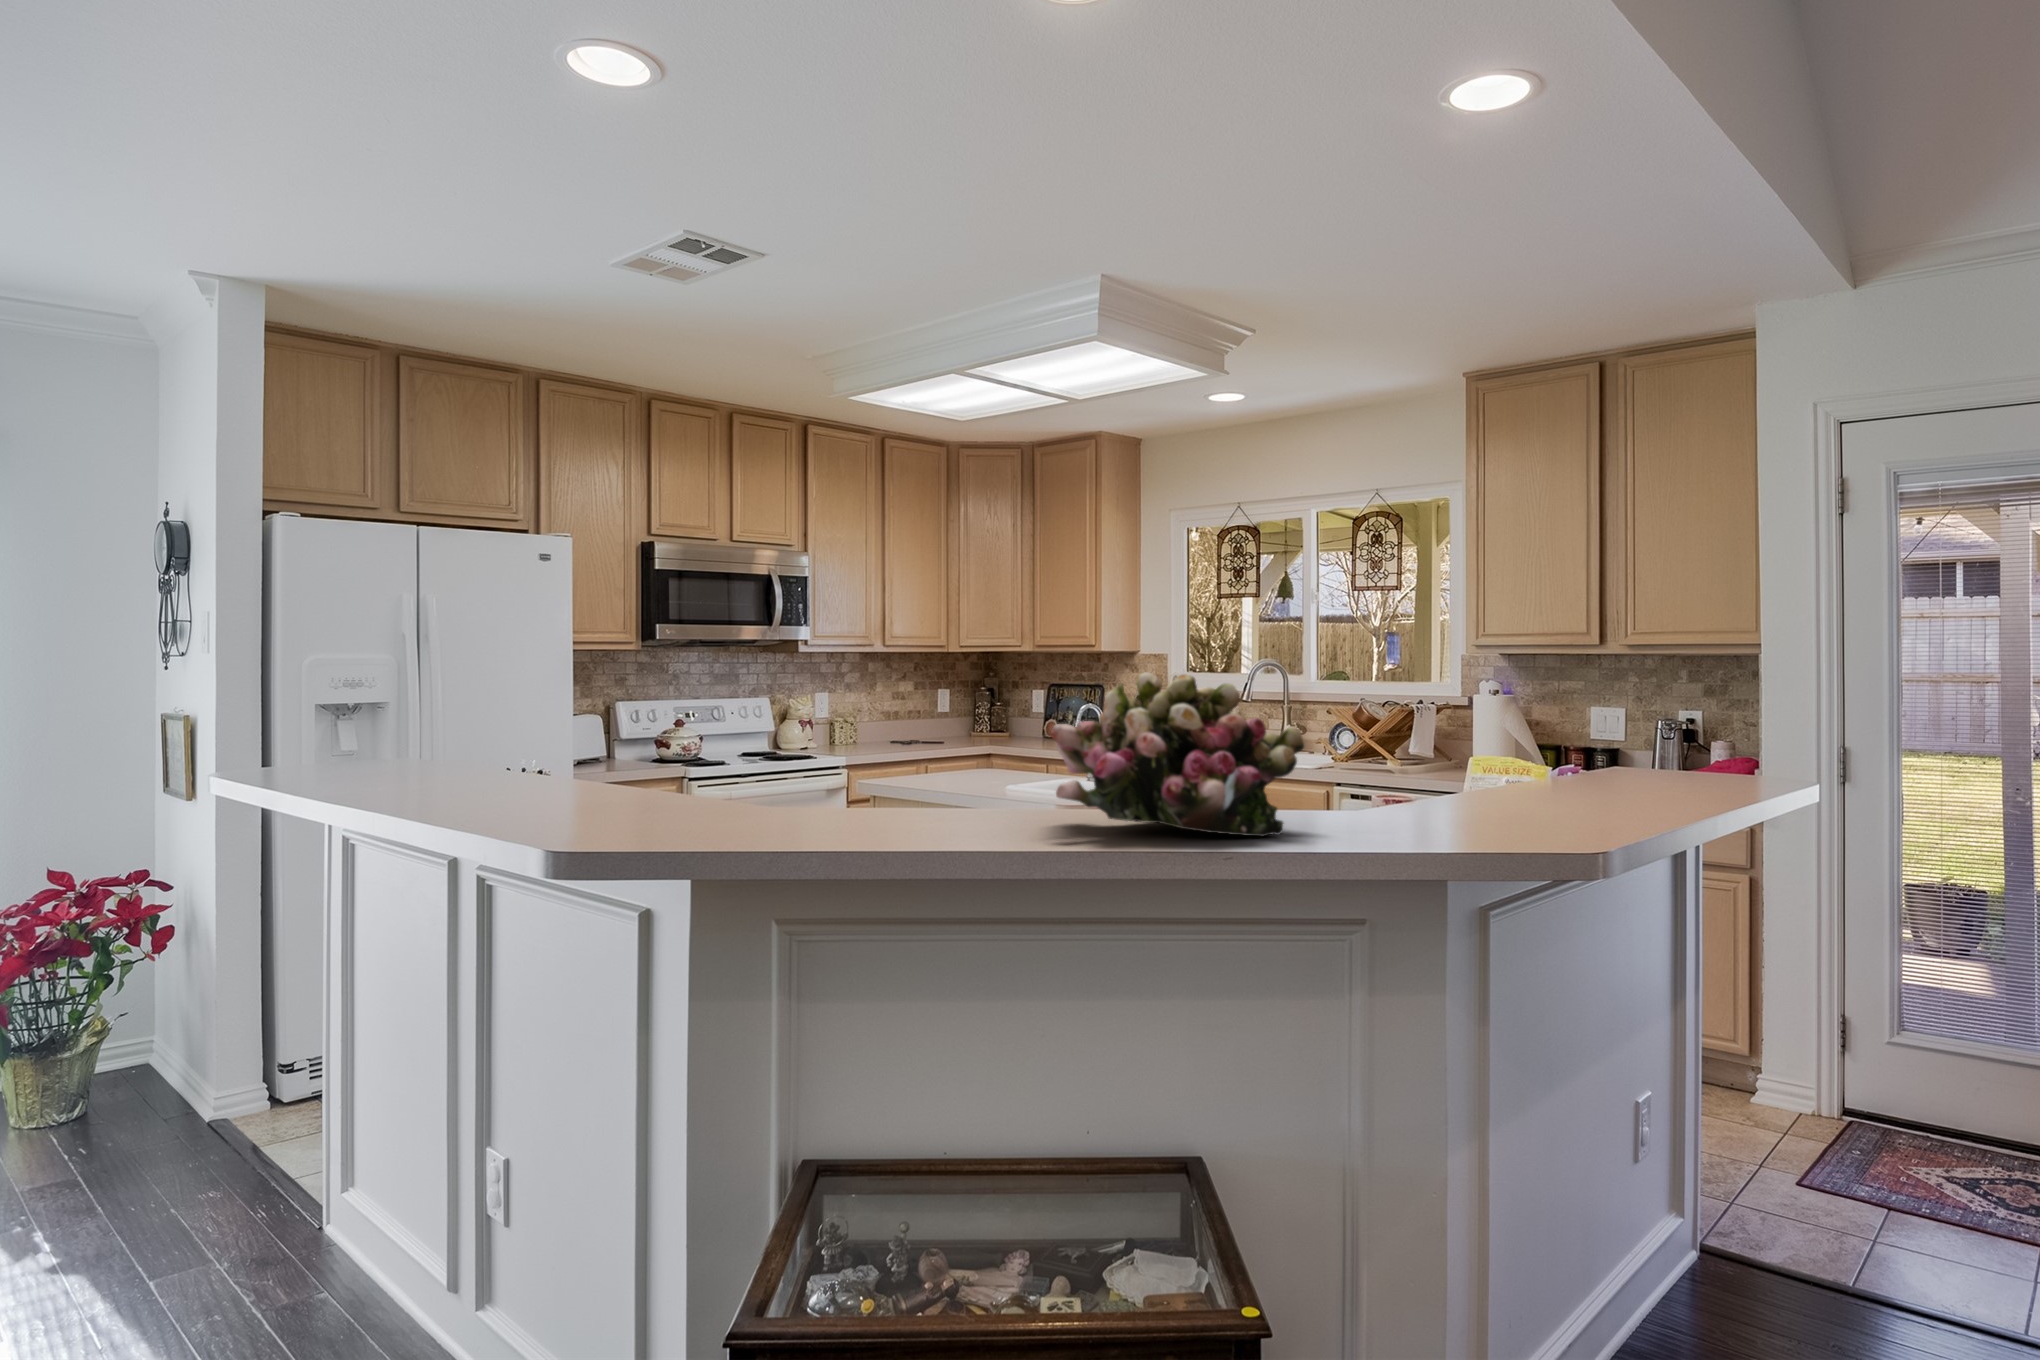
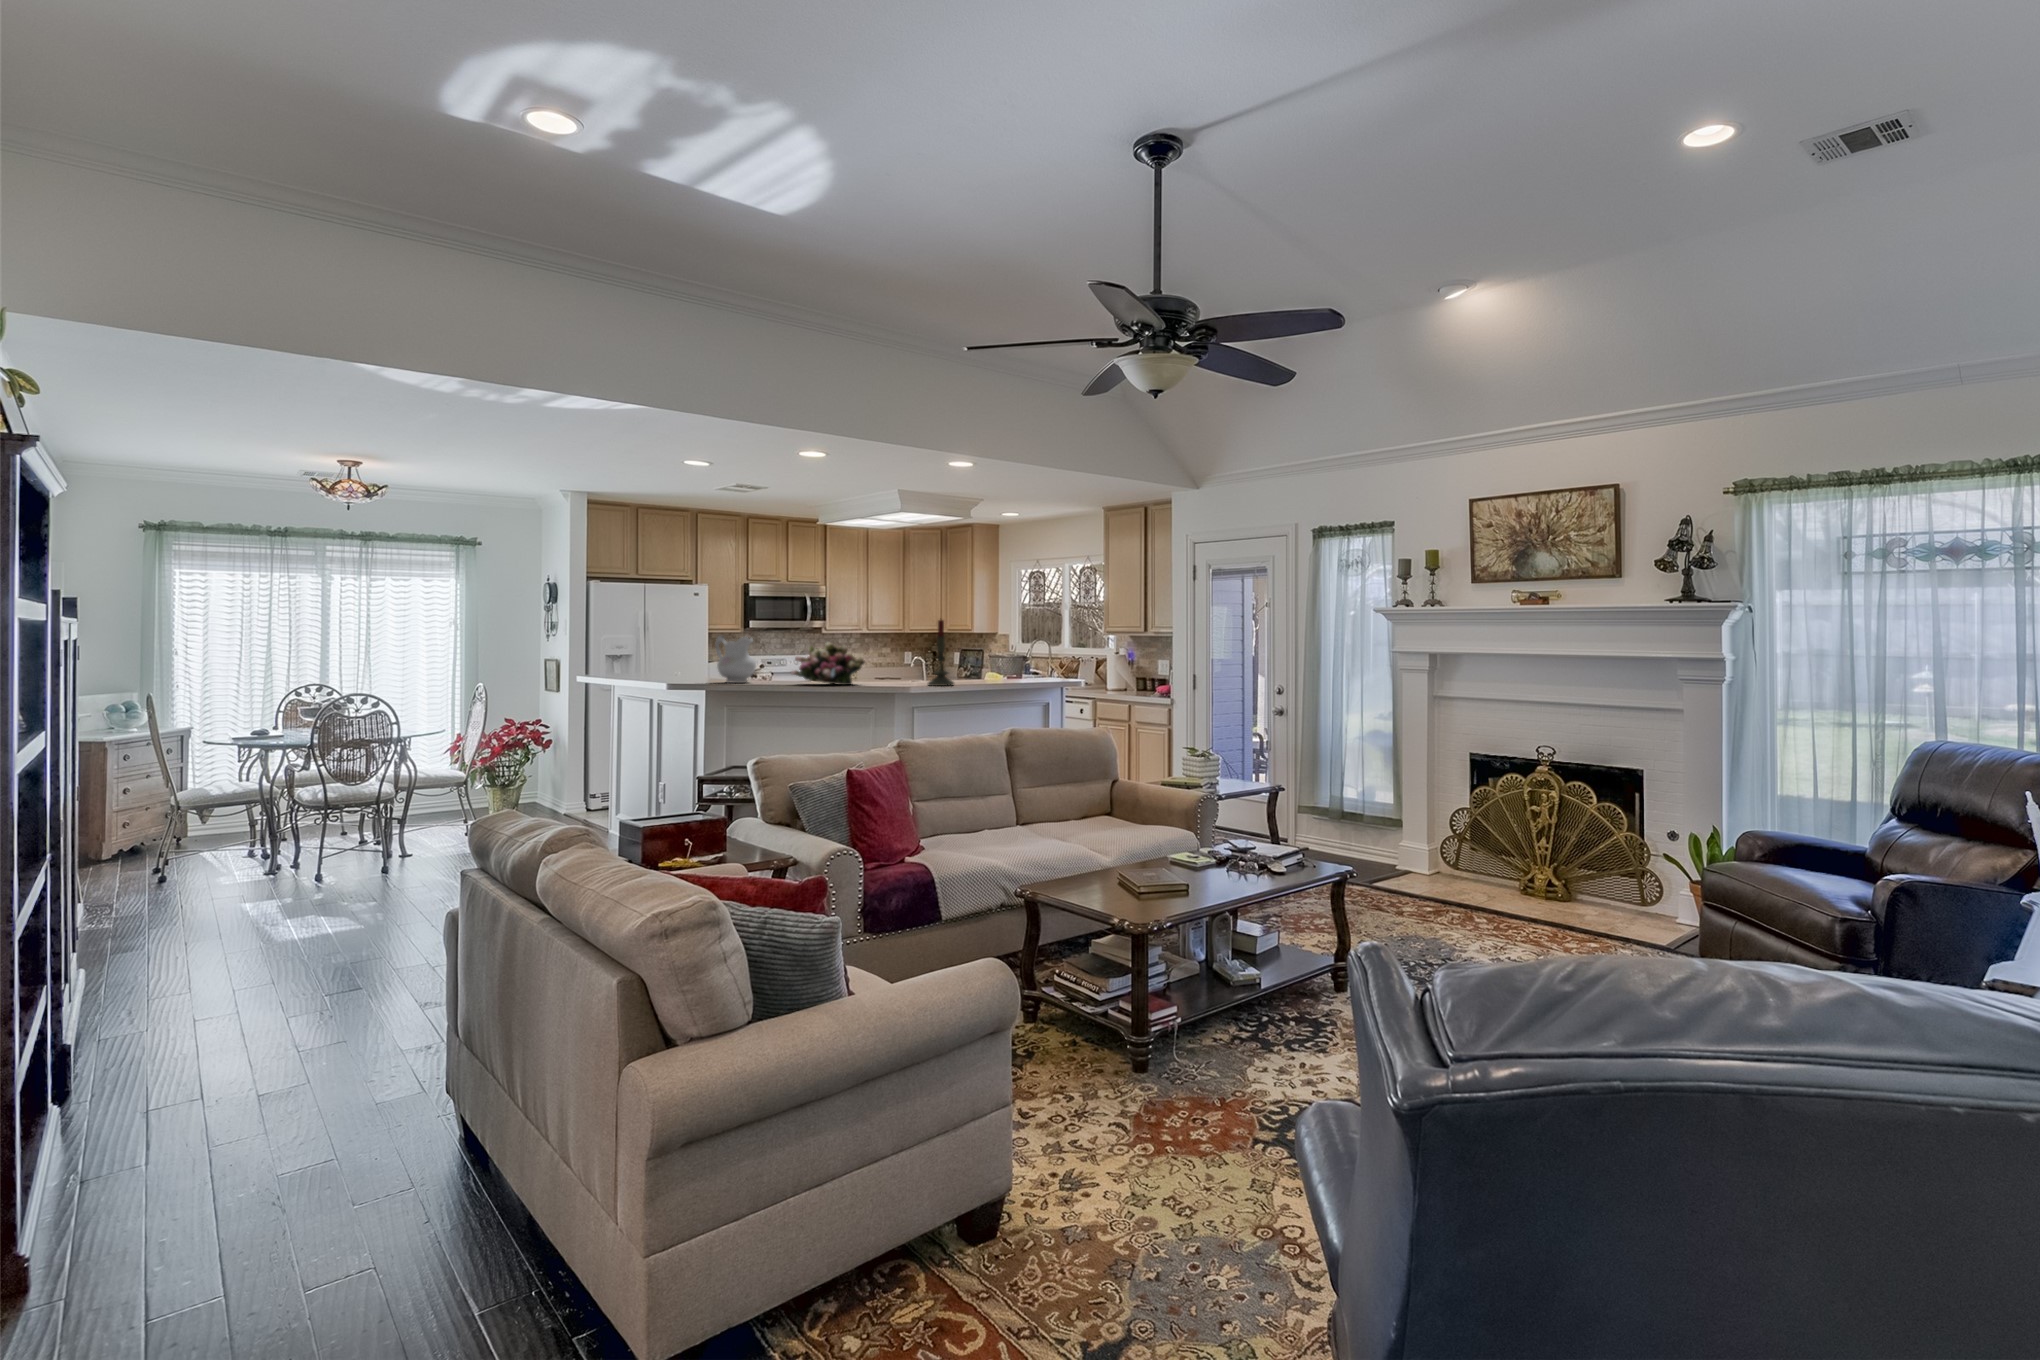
candle: none [1504,583,1605,830] -> present [928,620,954,686]
ceramic pitcher: none [723,649,872,825] -> present [716,636,756,683]

